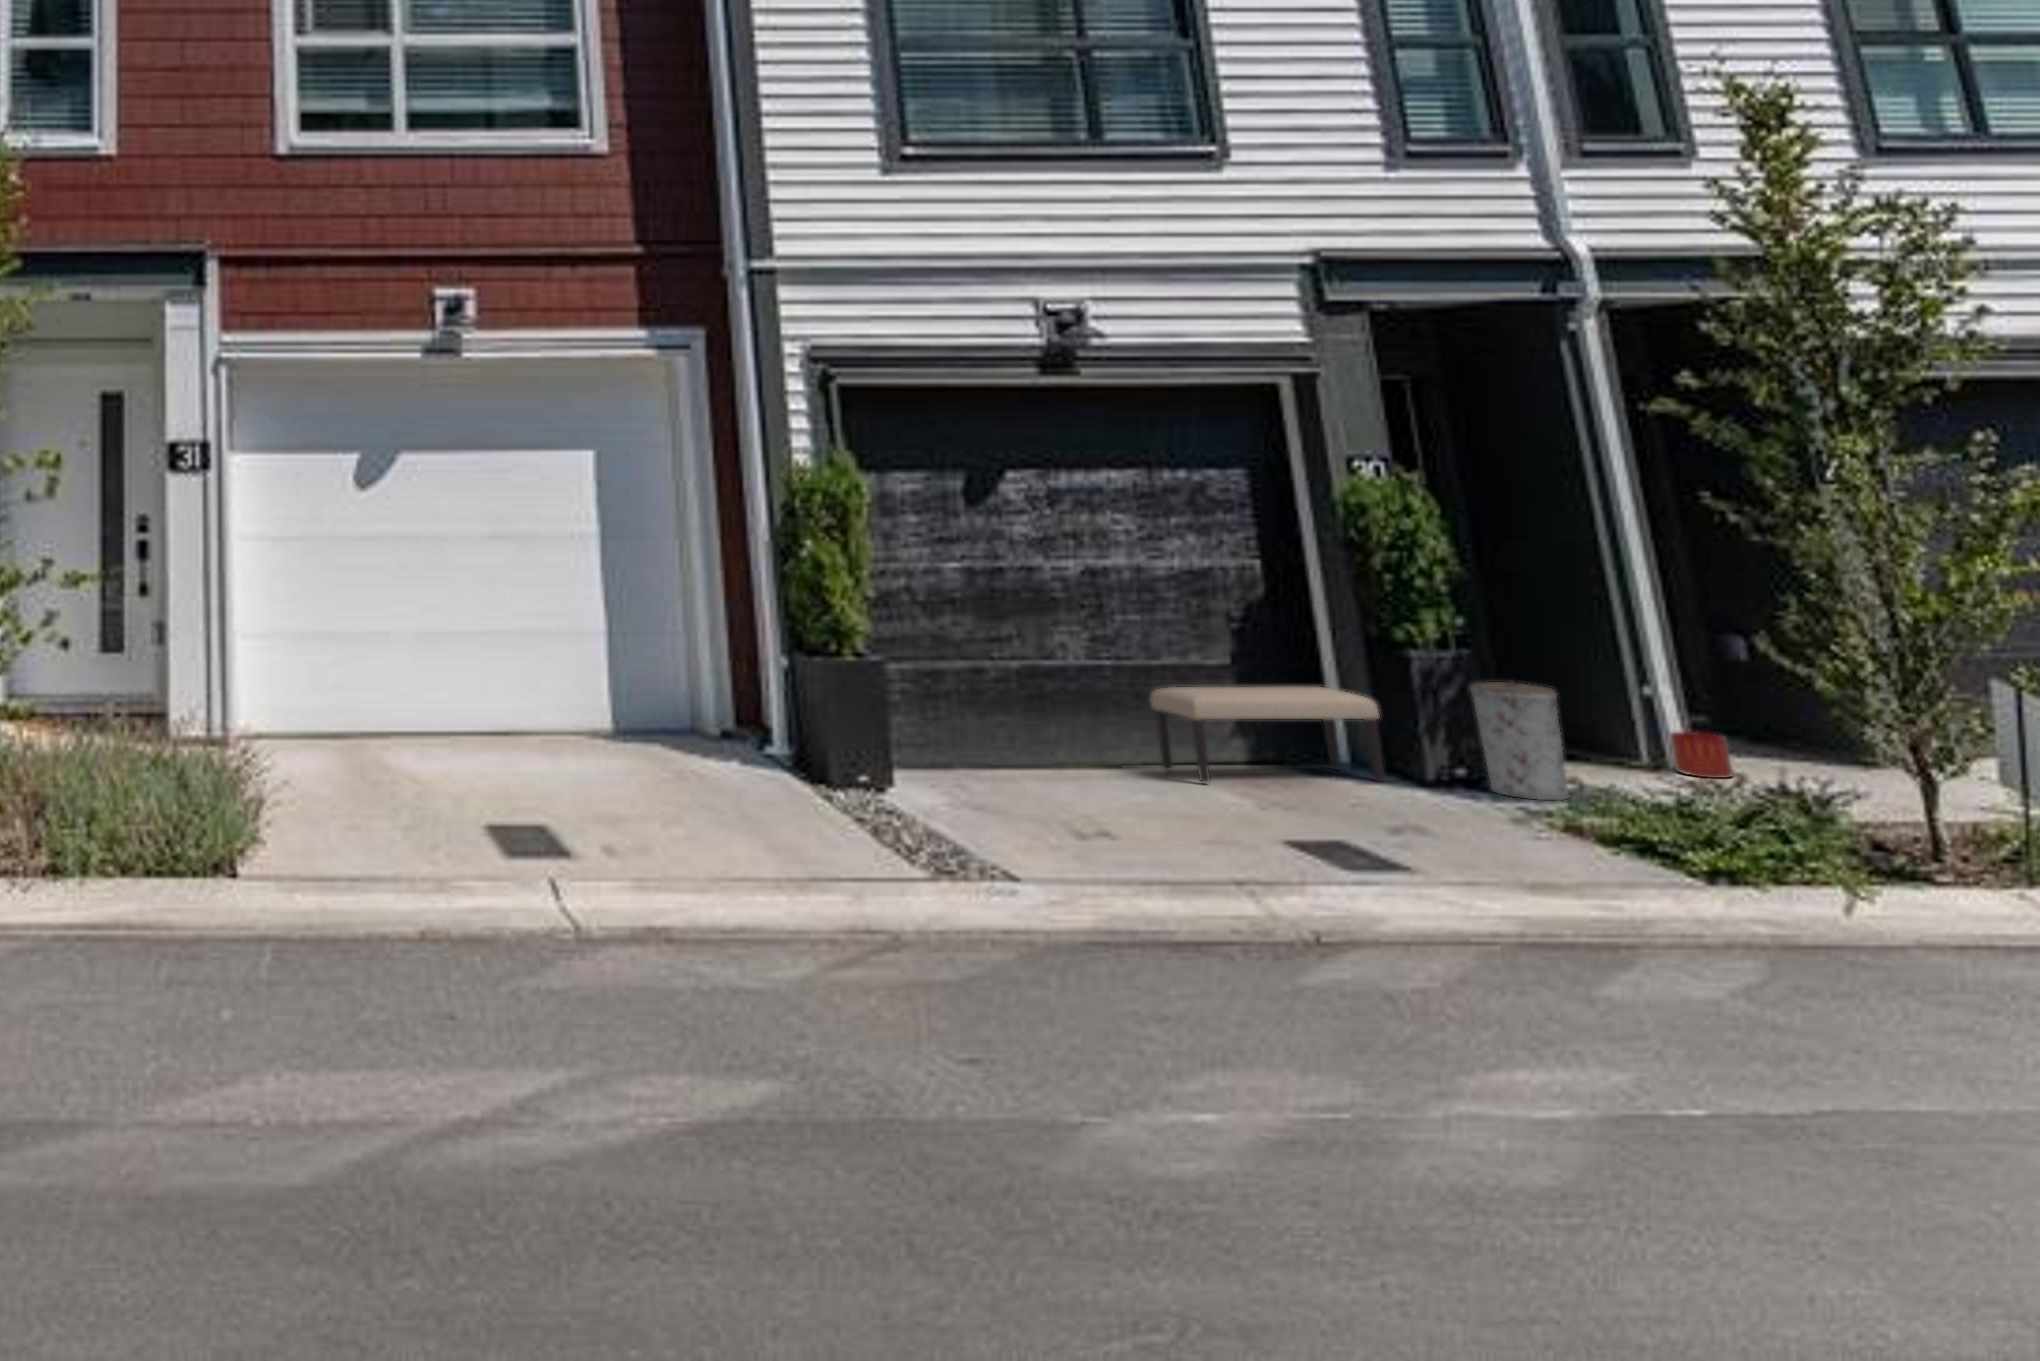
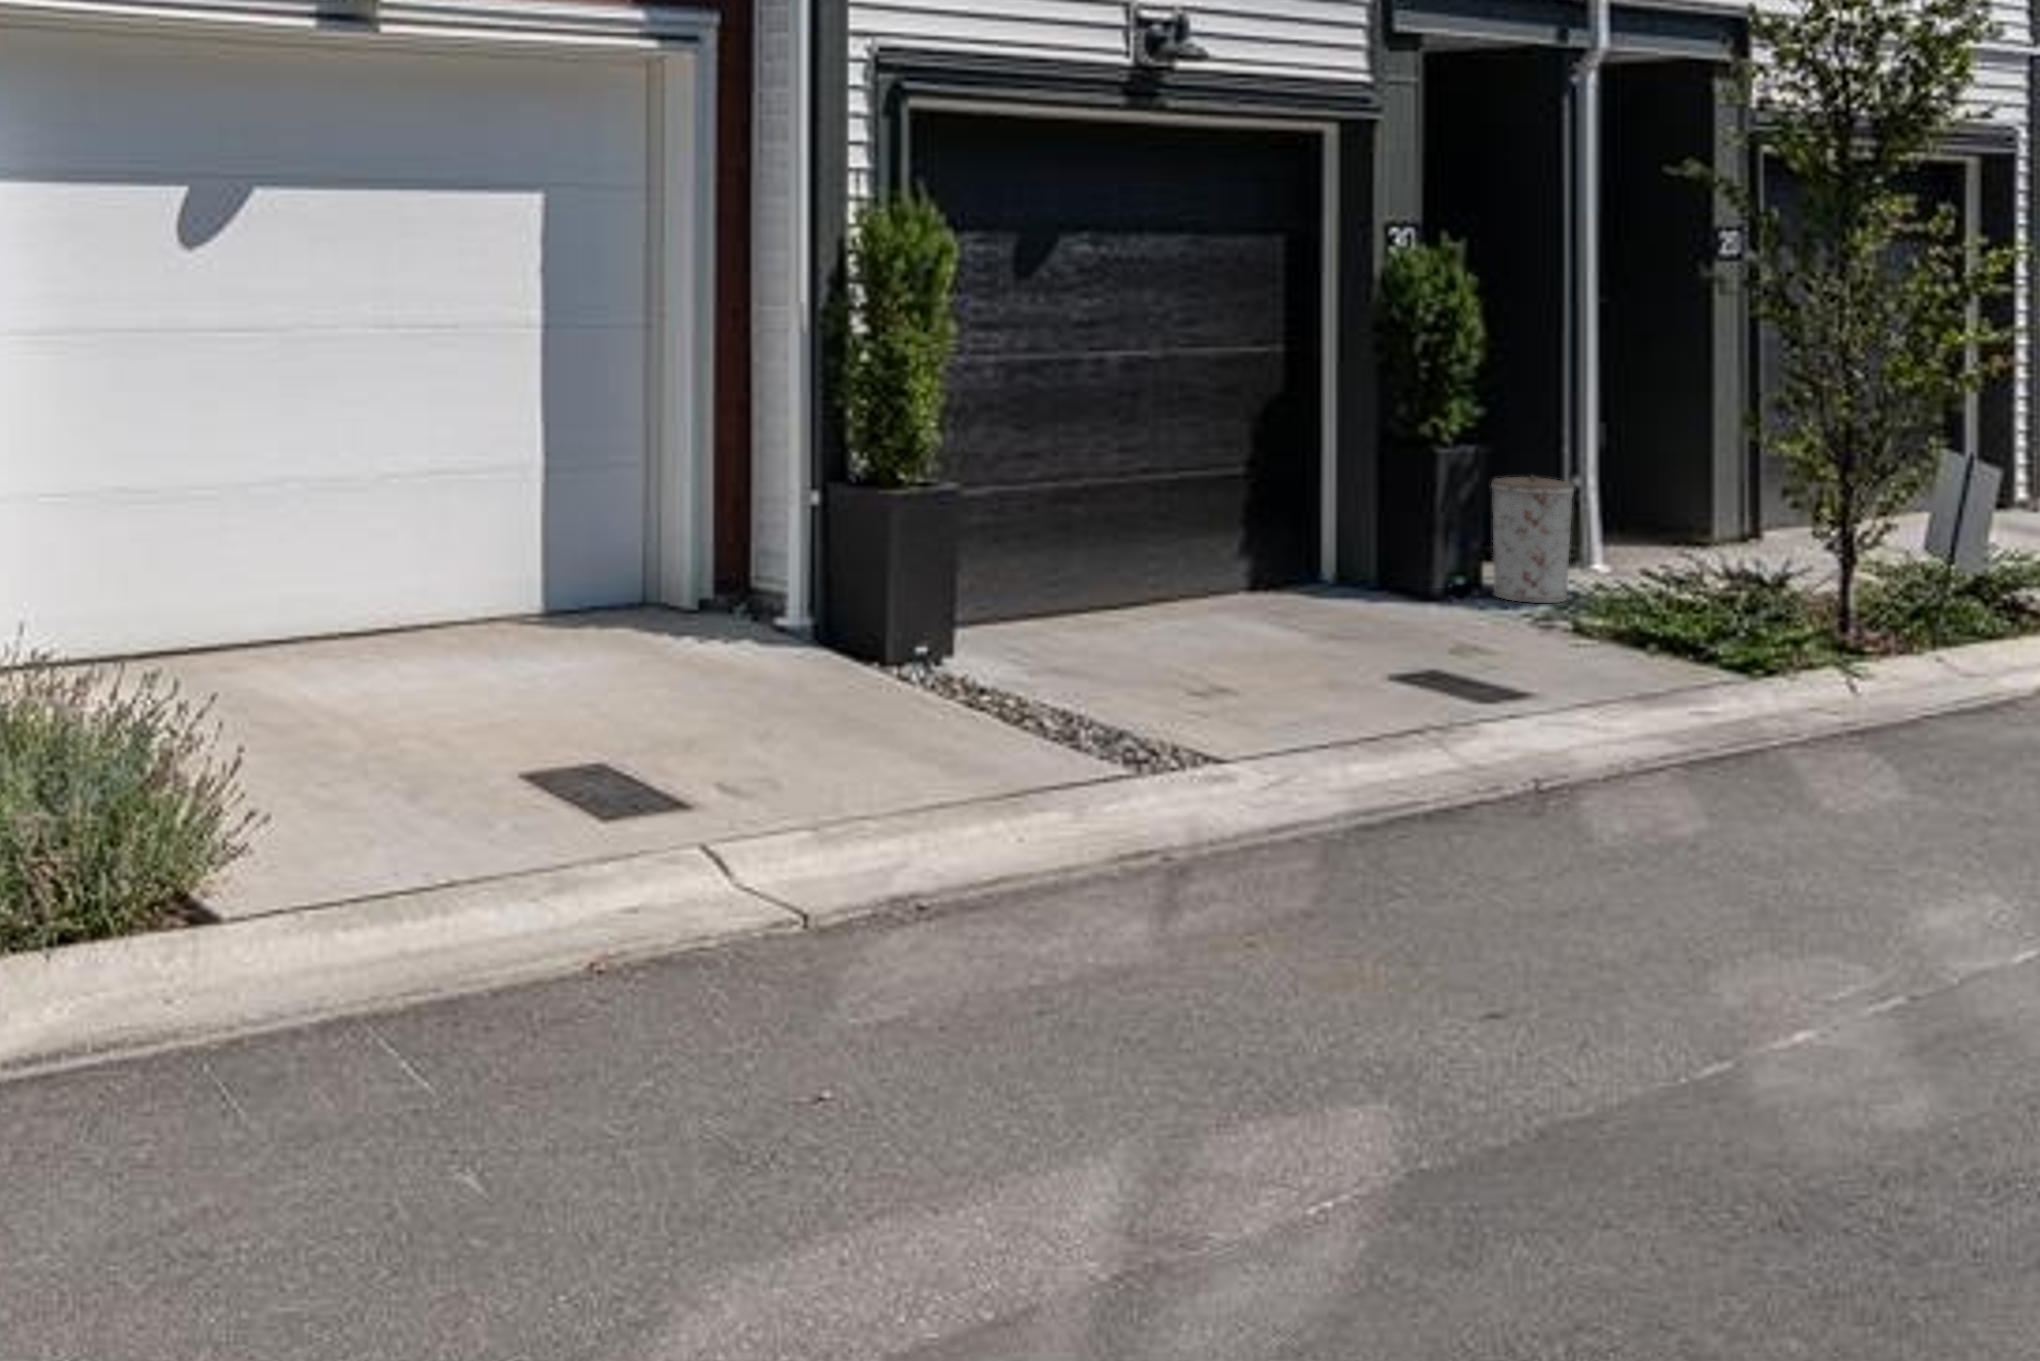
bench: present [1150,686,1385,783] -> none [1178,492,1399,615]
planter: present [1670,732,1733,778] -> none [1593,518,1643,564]

